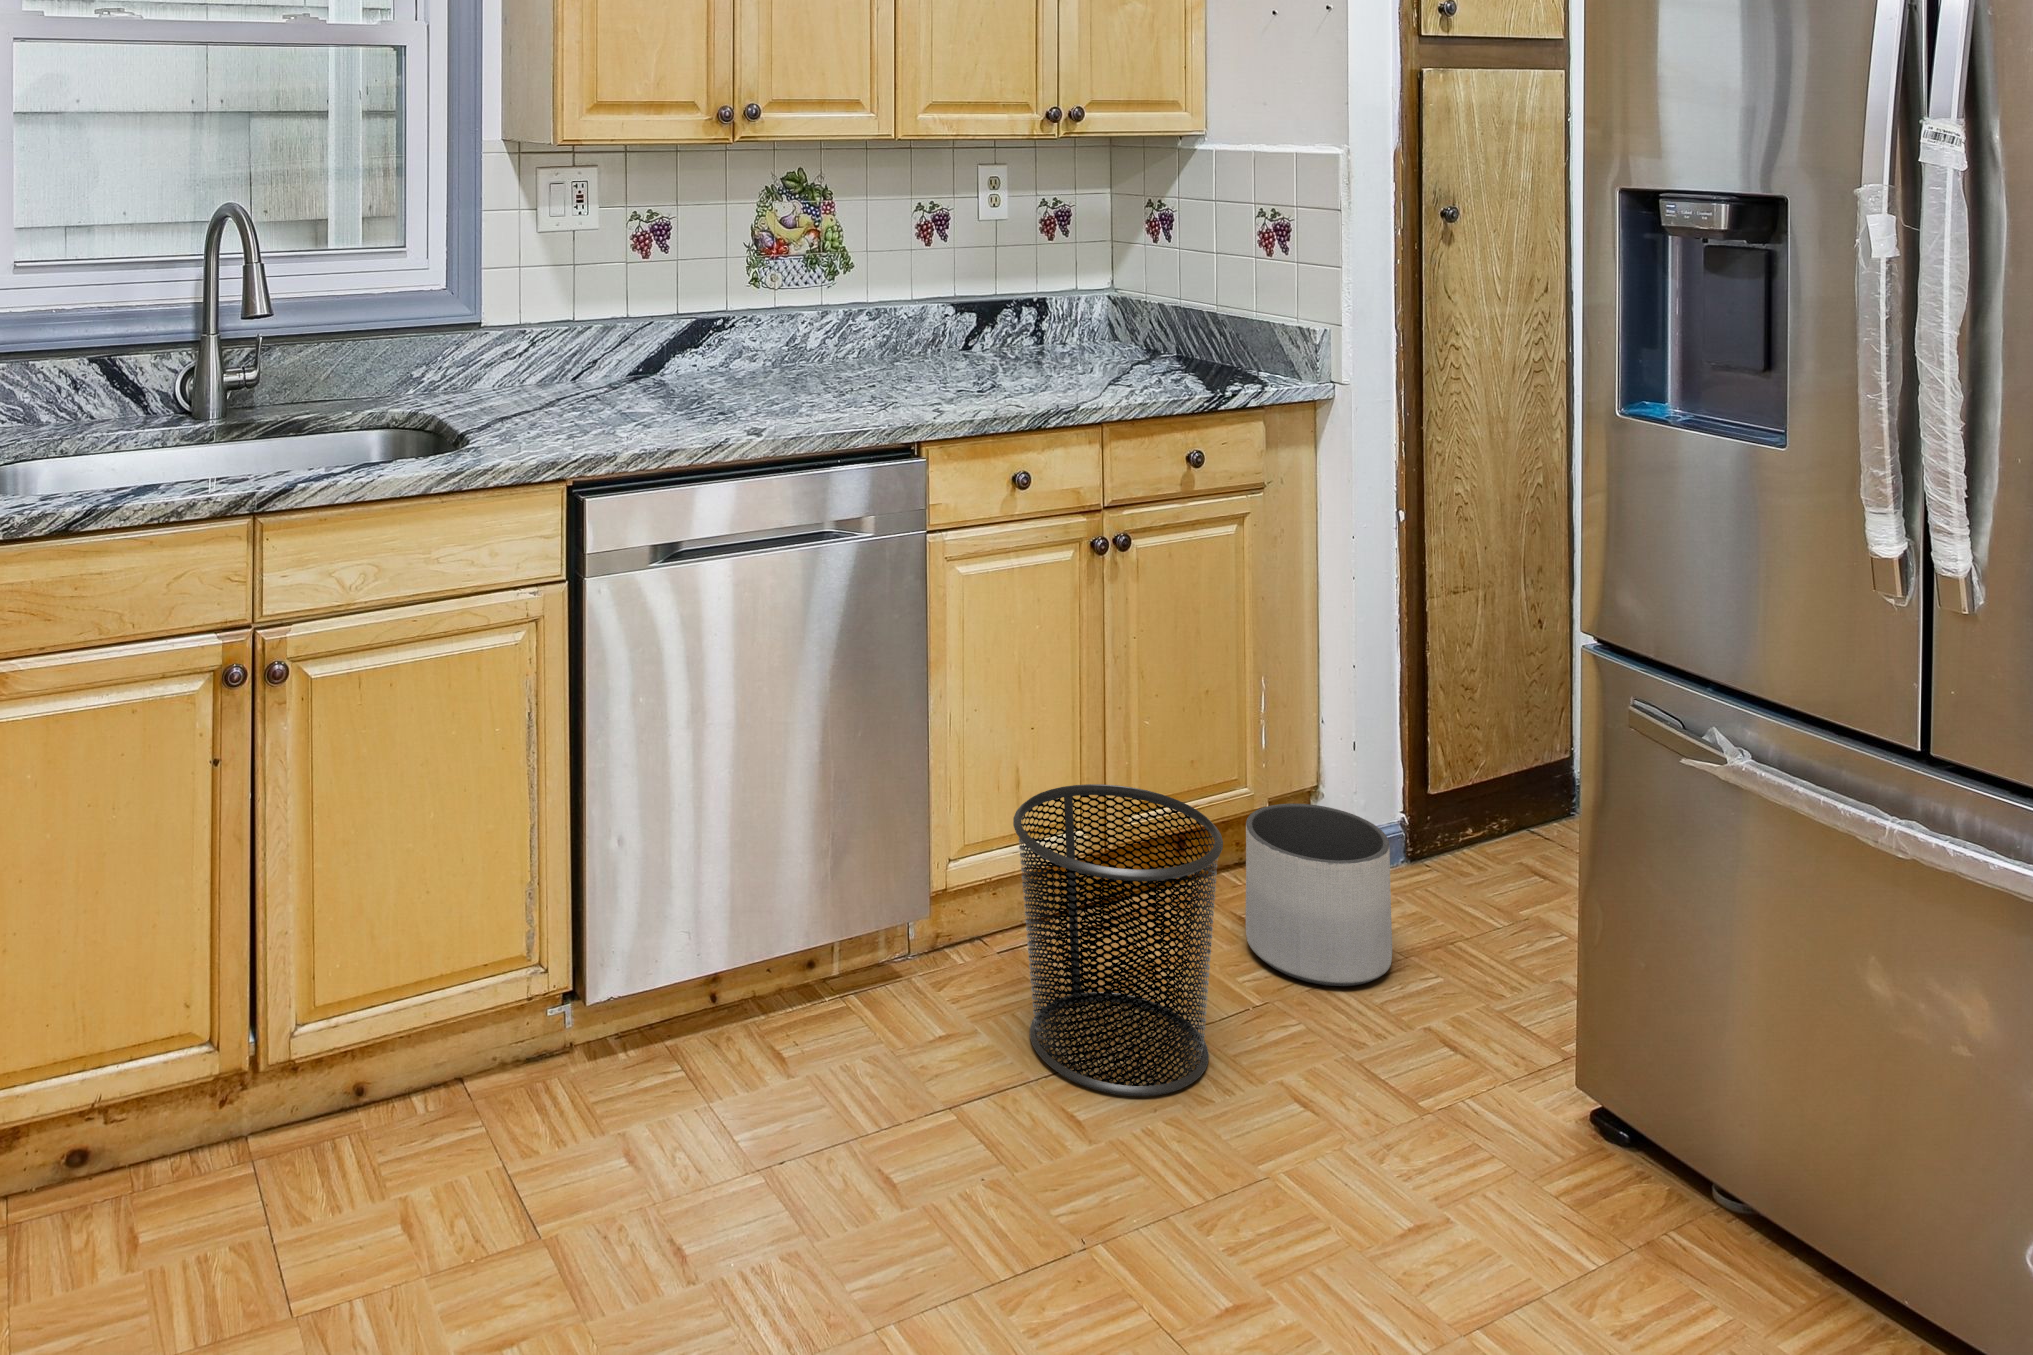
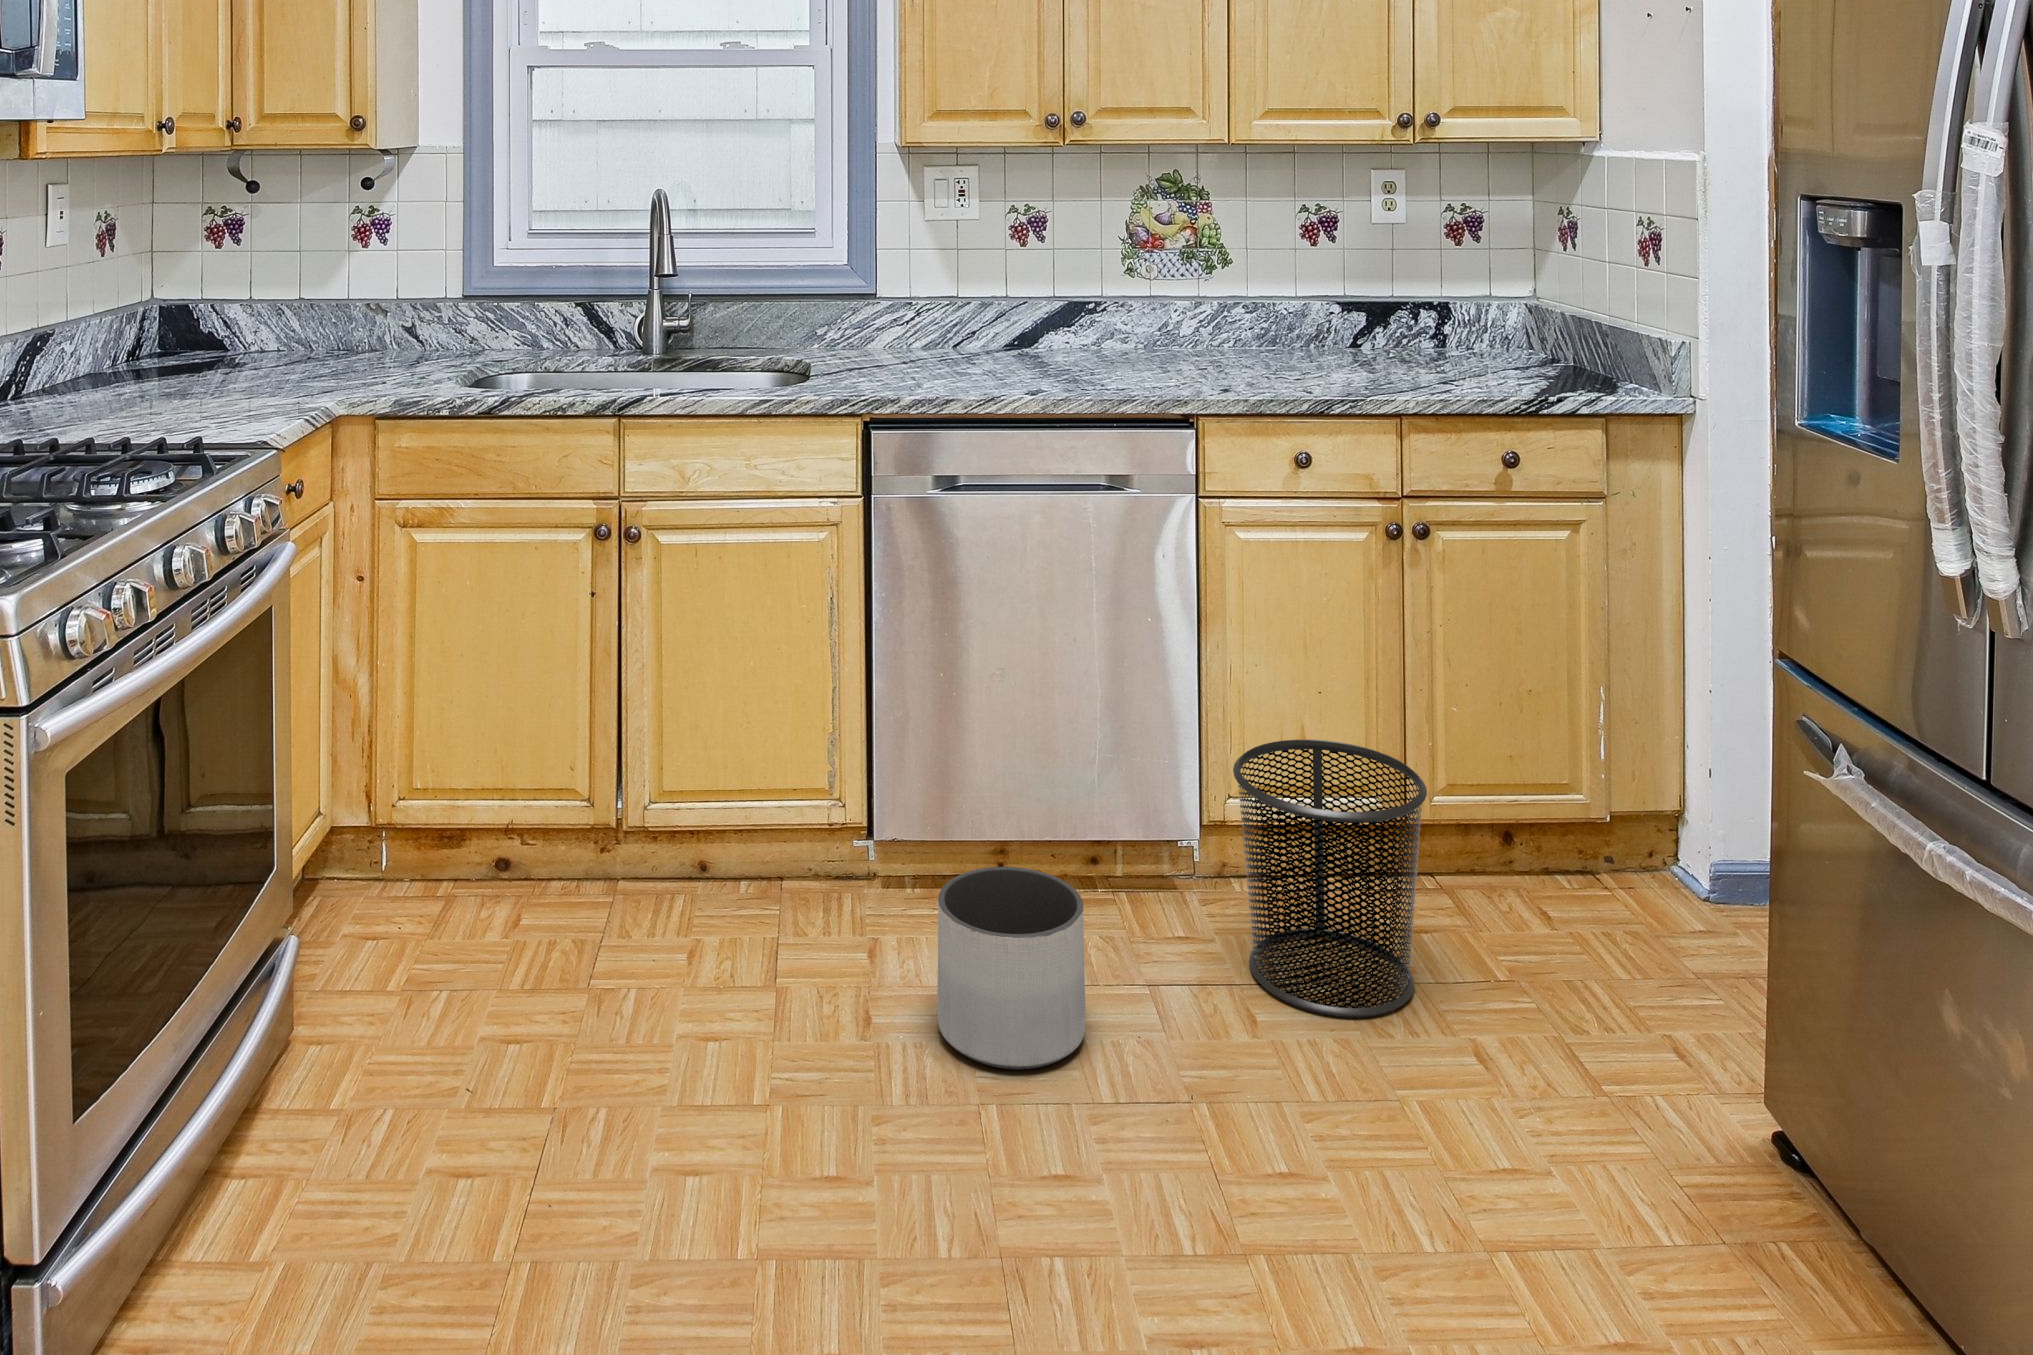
planter: present [1246,804,1392,986] -> present [937,867,1086,1069]

